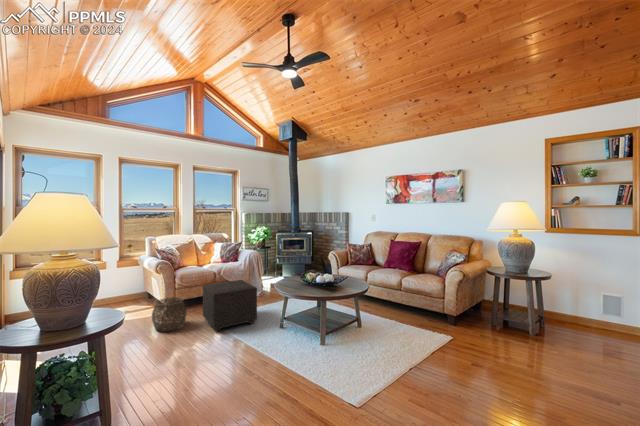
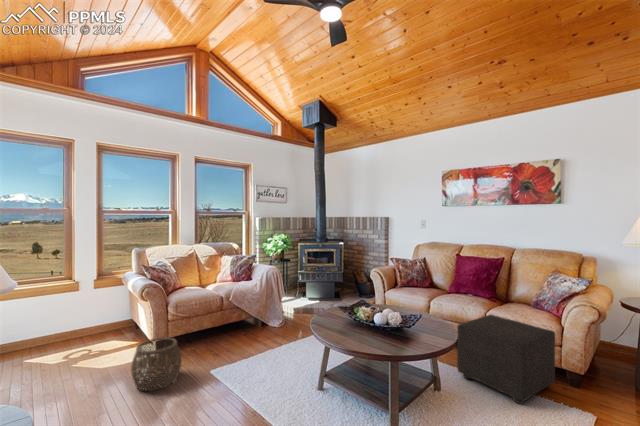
ottoman: present [203,280,257,331] -> present [457,315,555,404]

